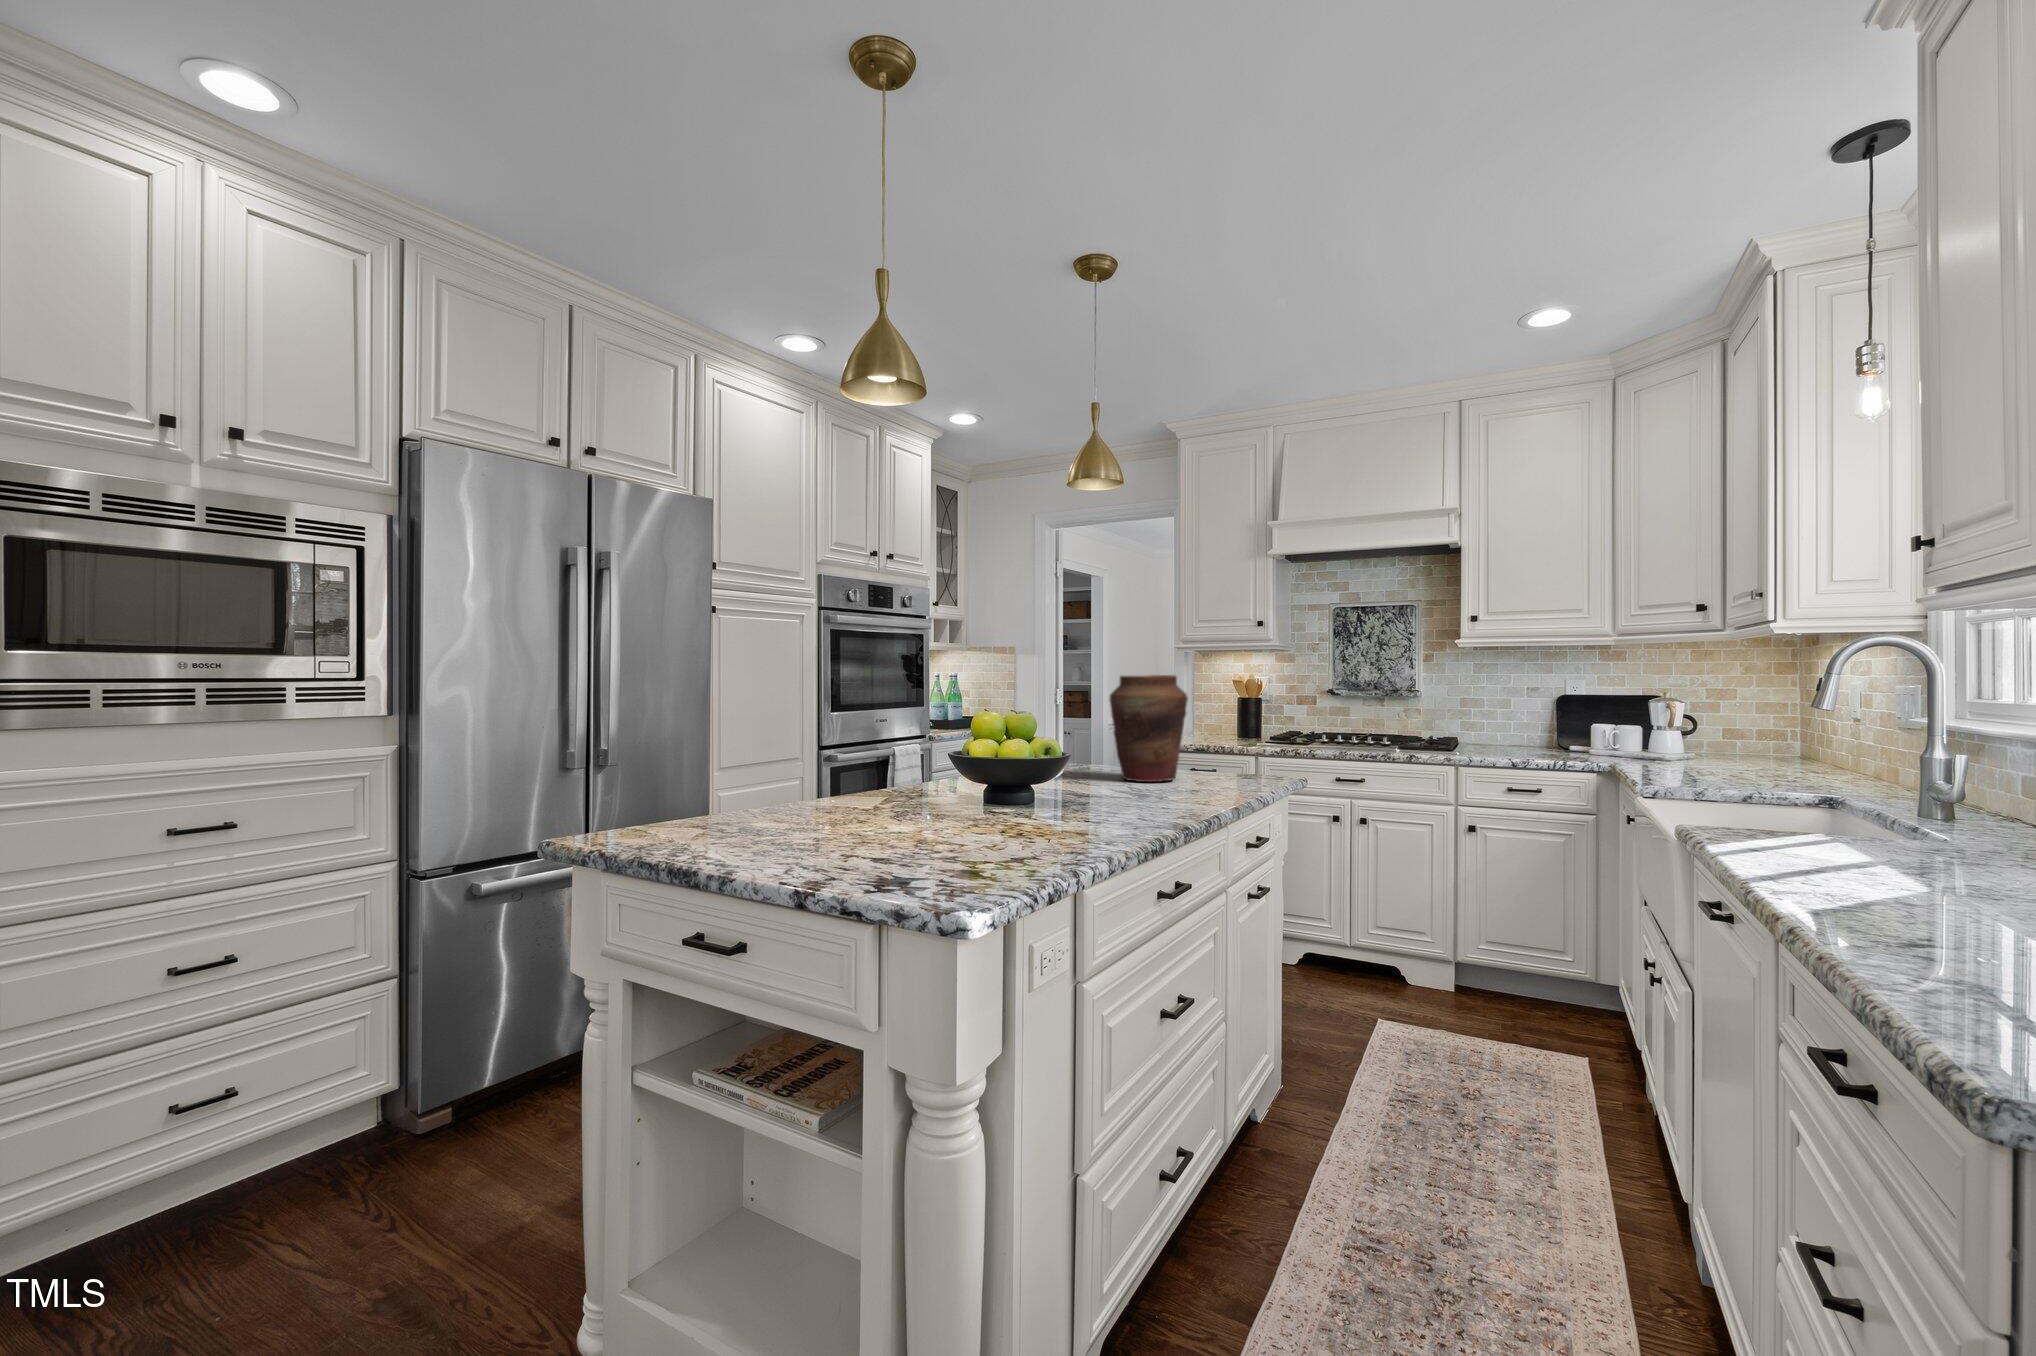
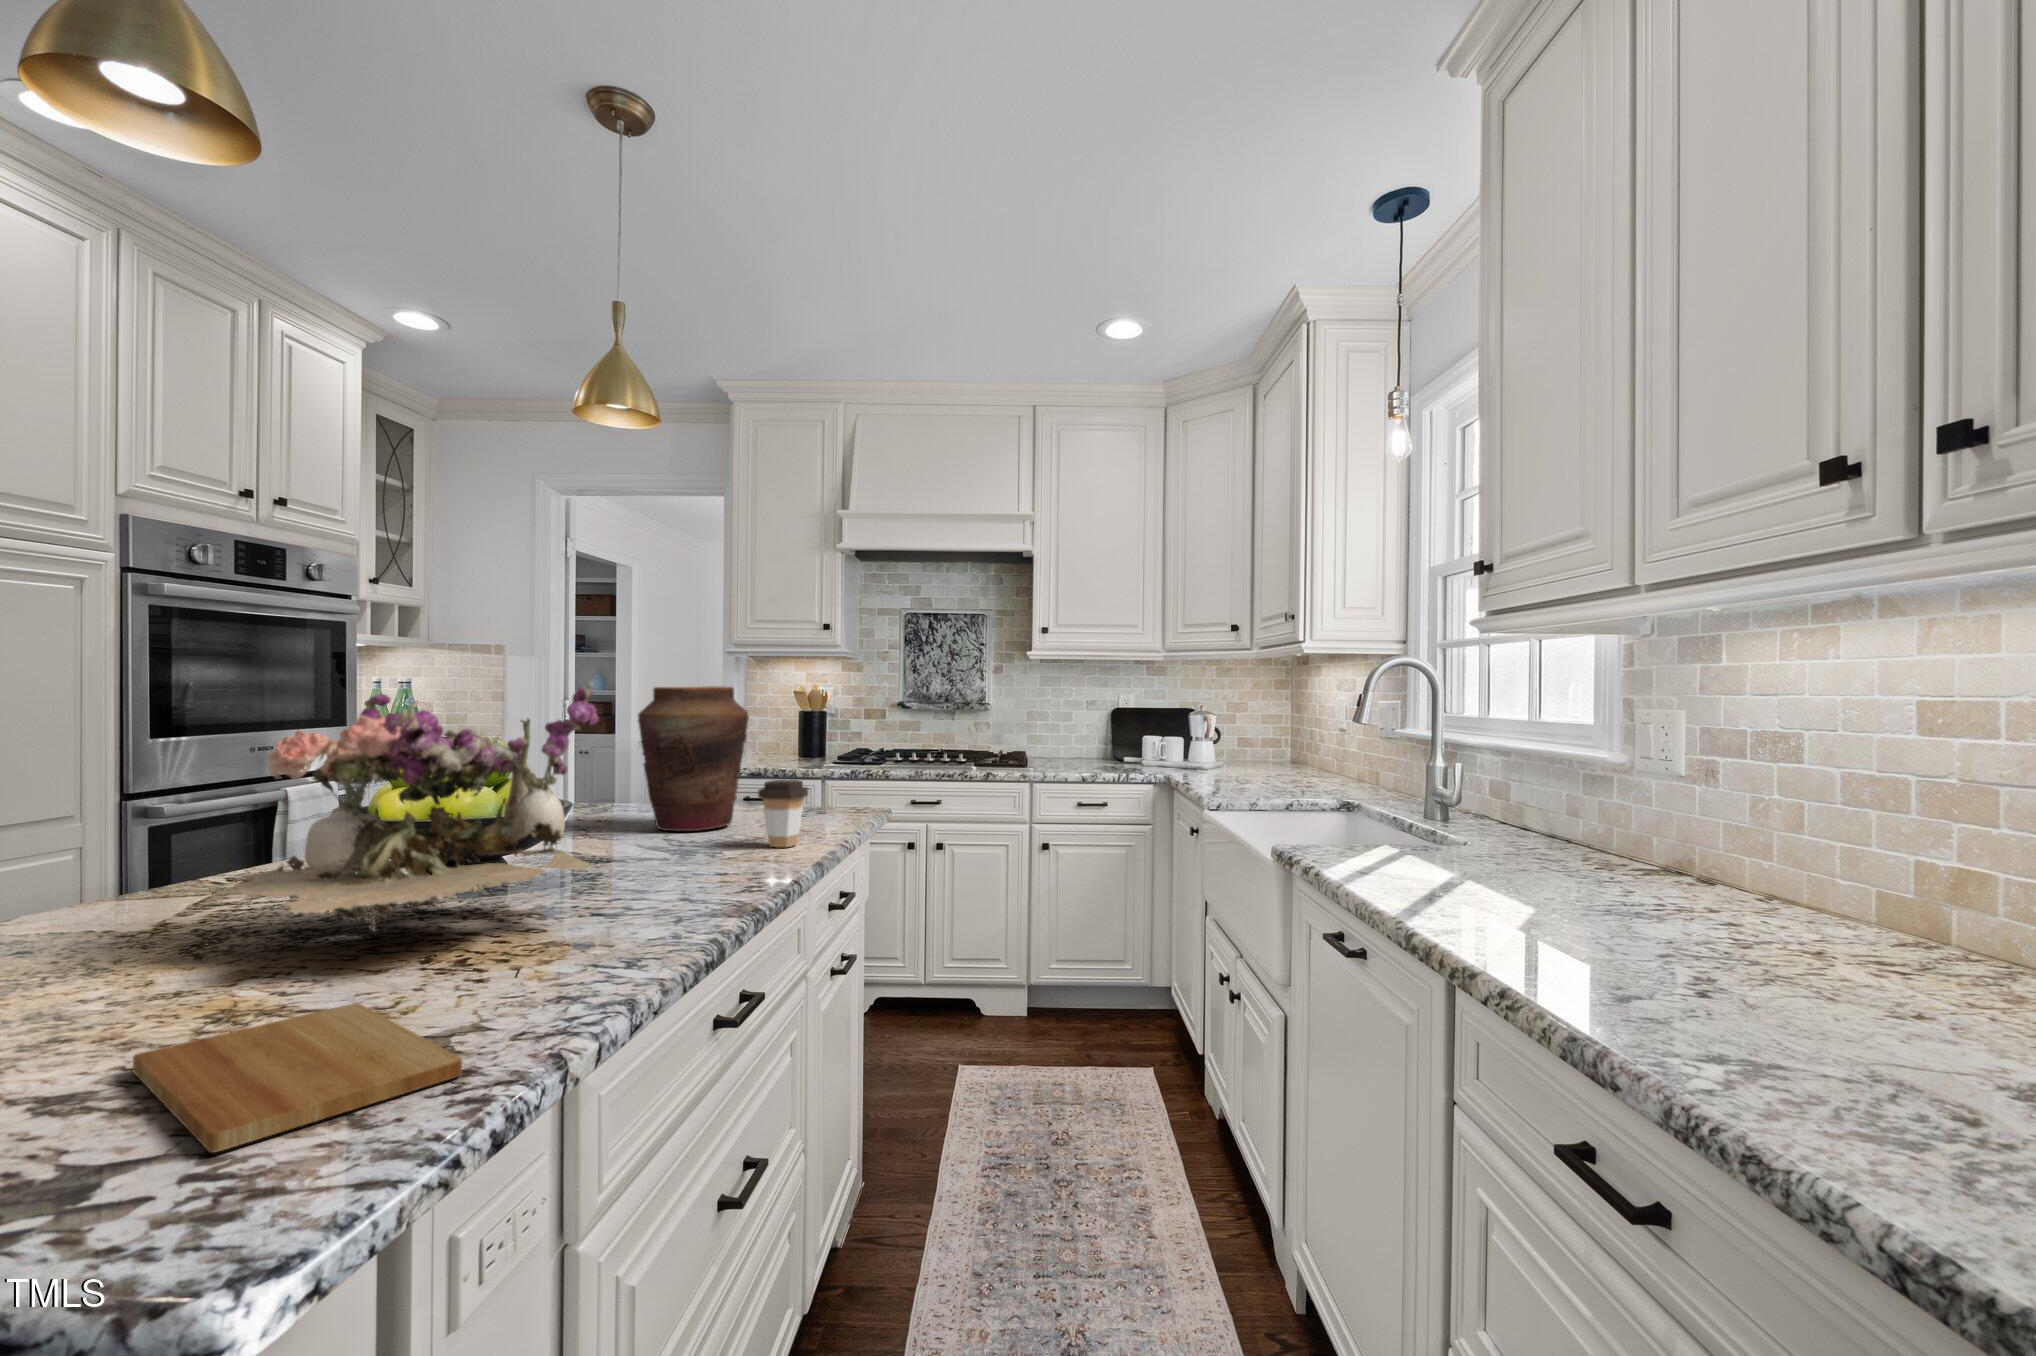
flower arrangement: none [897,670,1086,818] -> present [214,681,599,931]
coffee cup: none [1193,745,1230,796] -> present [758,780,808,847]
cutting board: none [888,842,1026,885] -> present [132,1003,462,1152]

